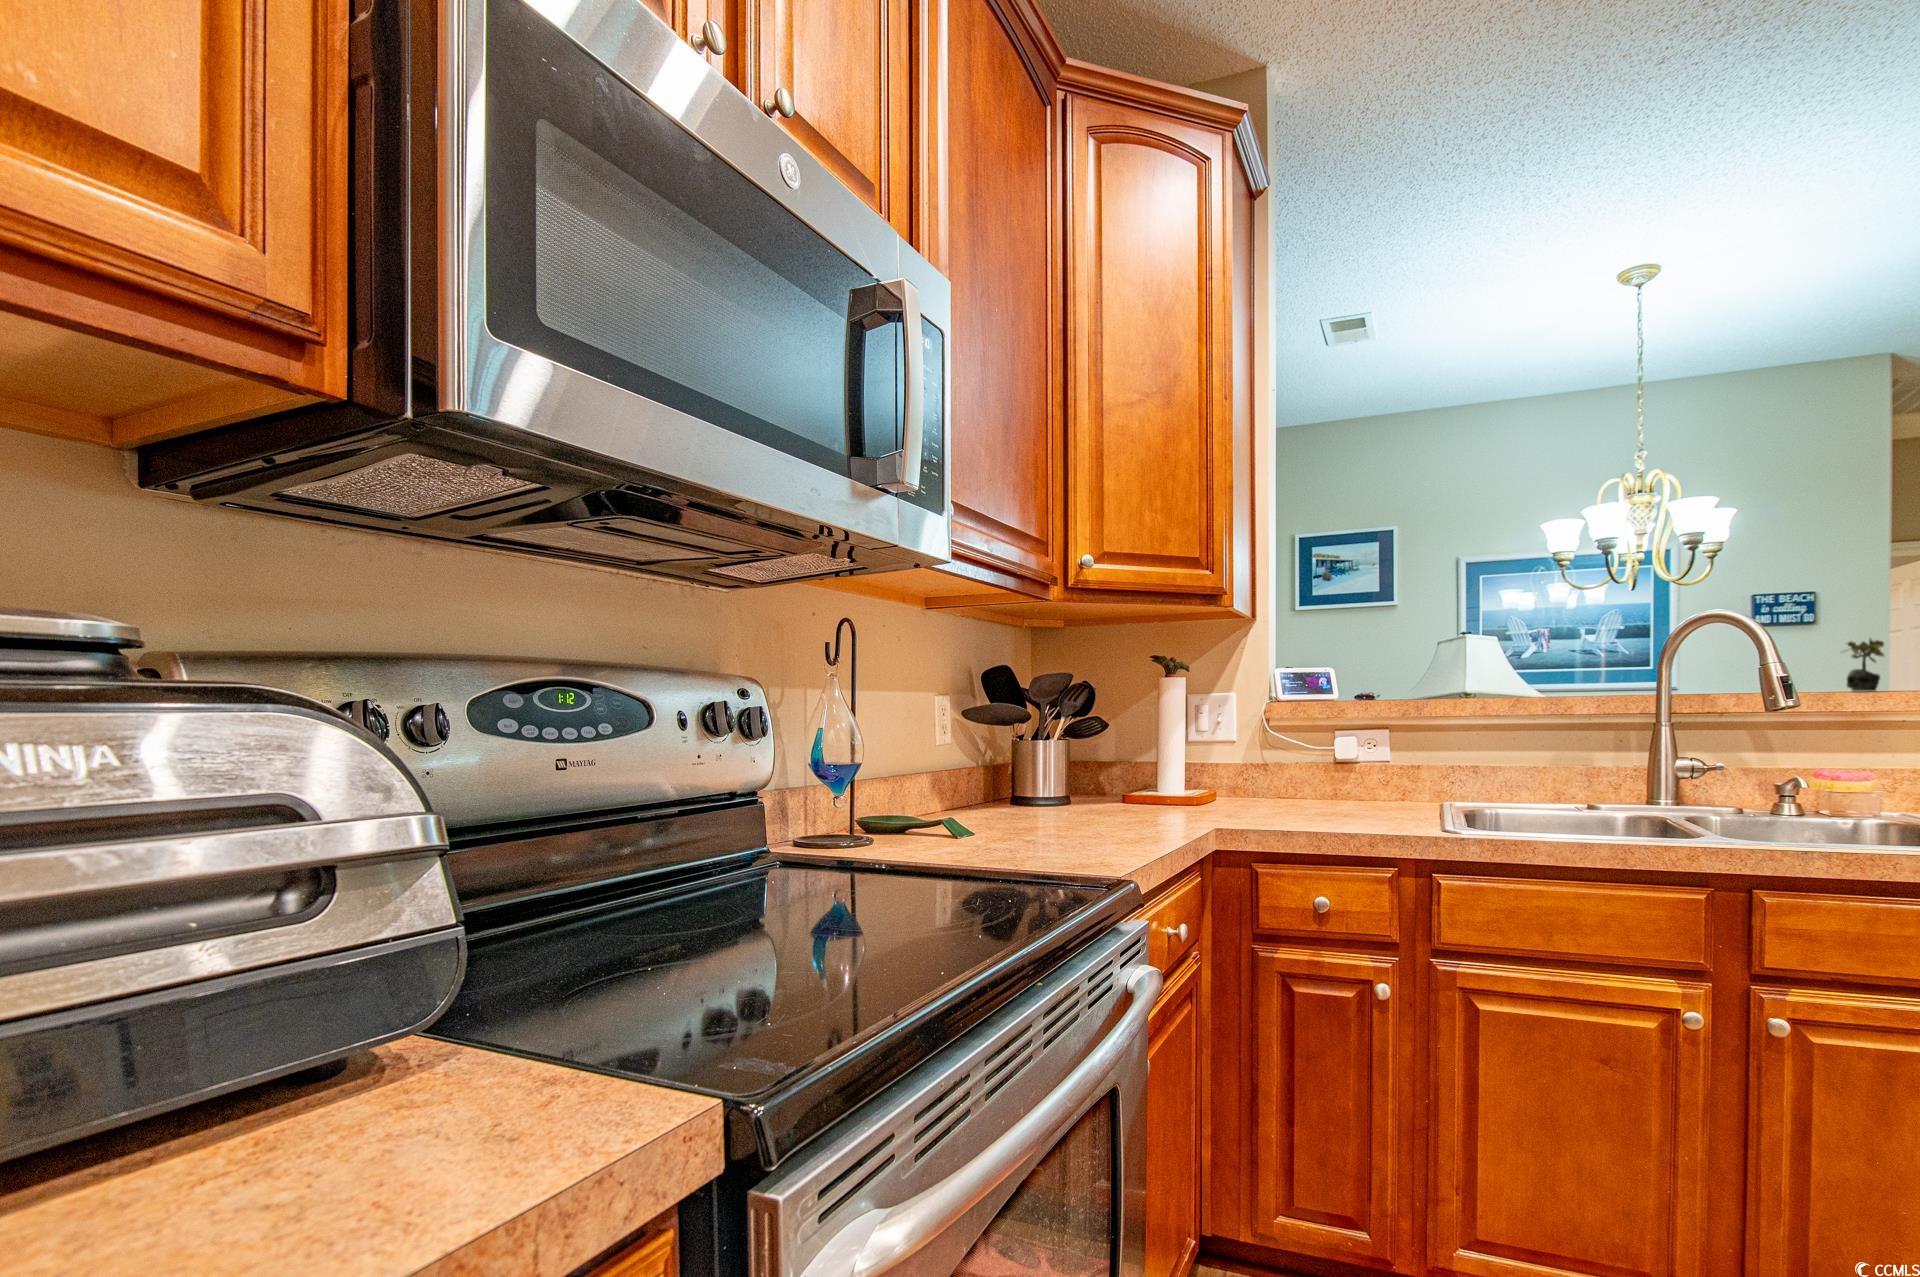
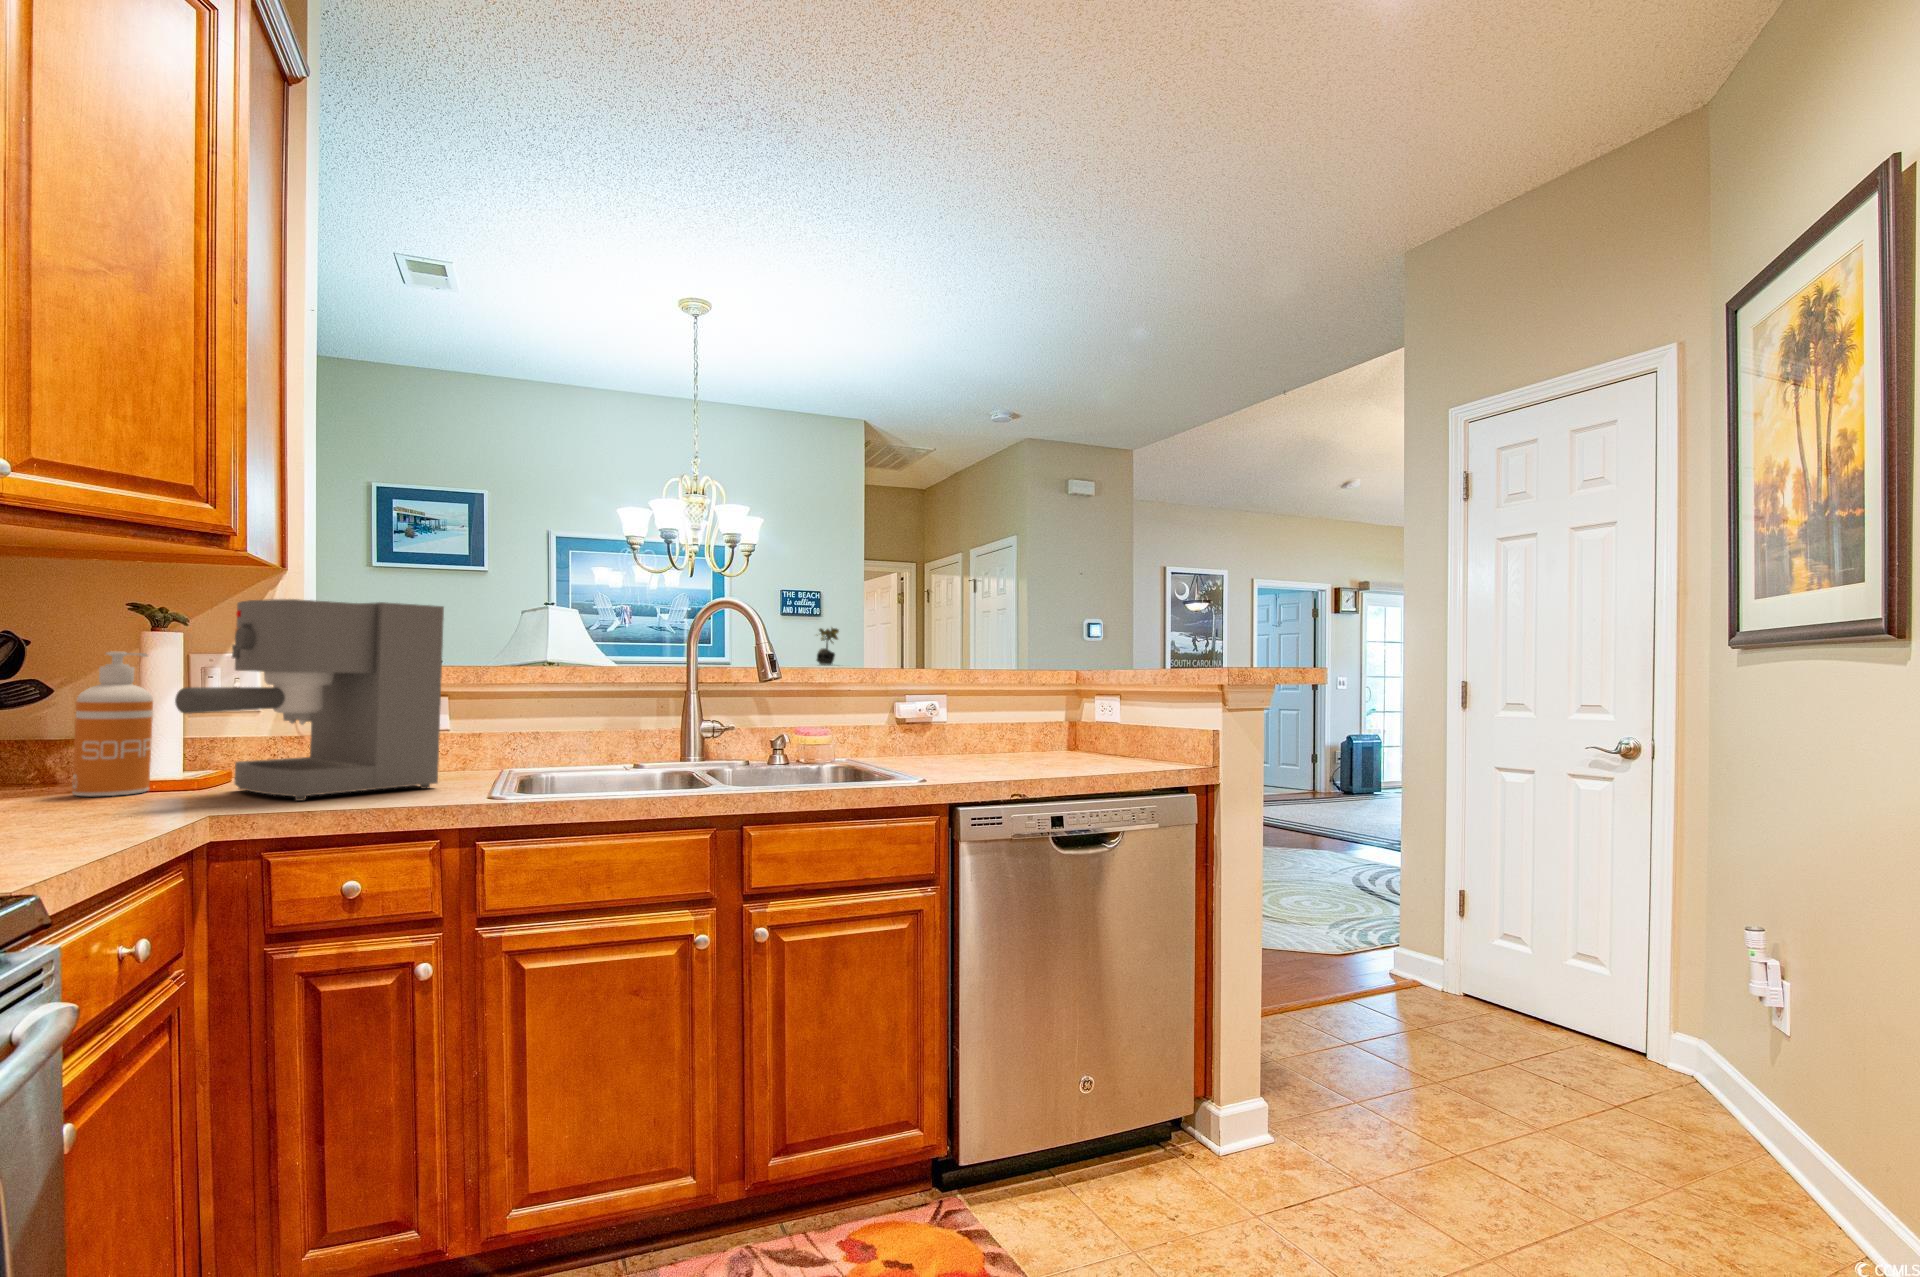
coffee maker: none [1188,645,1386,819] -> present [175,599,444,801]
soap dispenser: none [1125,695,1170,805] -> present [72,651,153,796]

